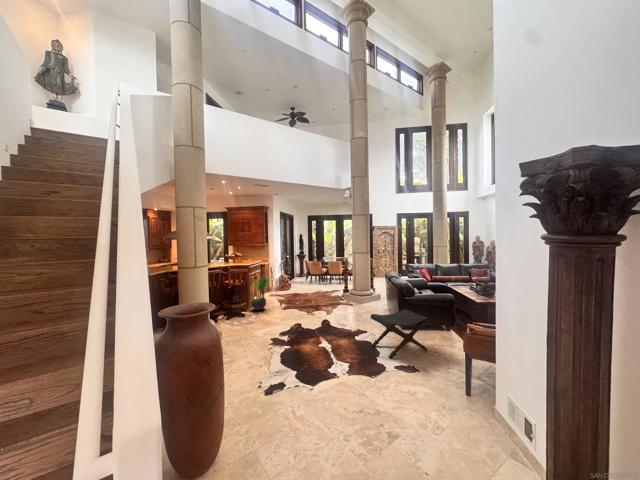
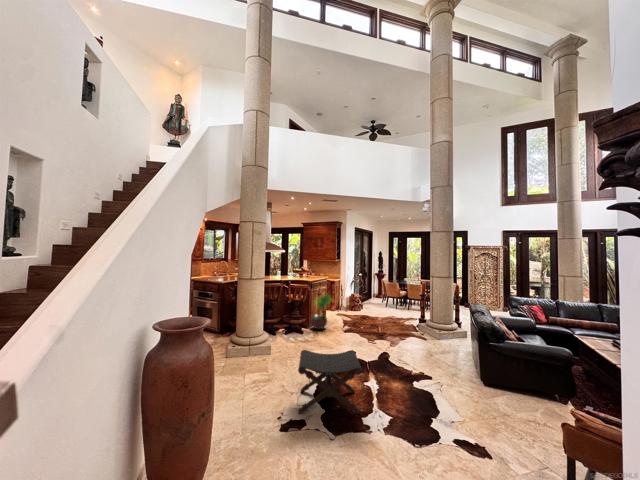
footstool: present [371,309,429,359] -> present [298,350,362,414]

